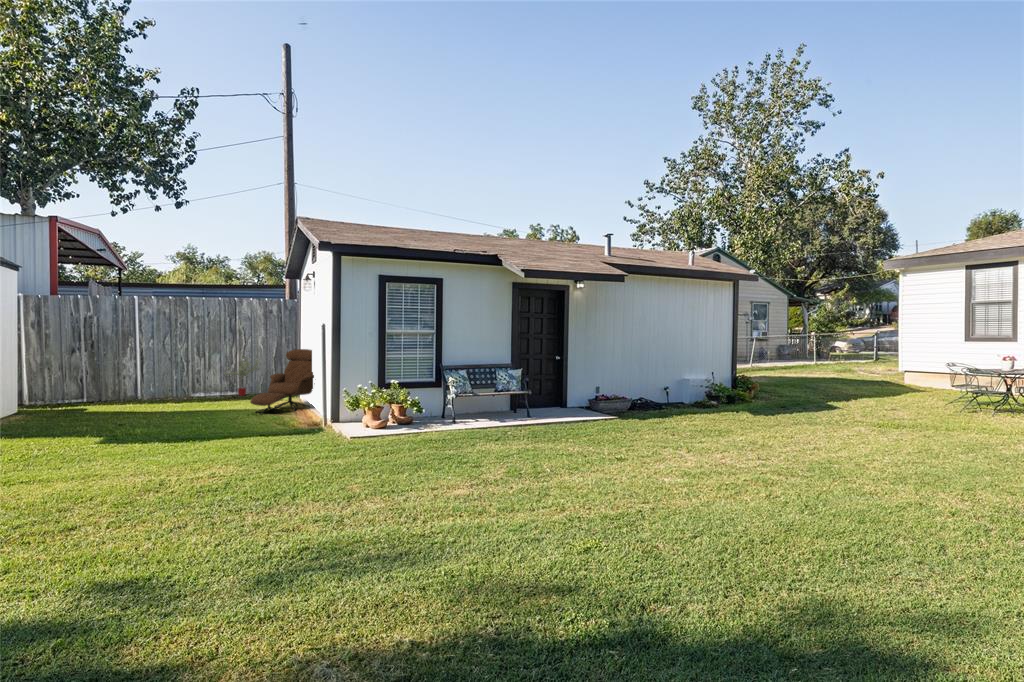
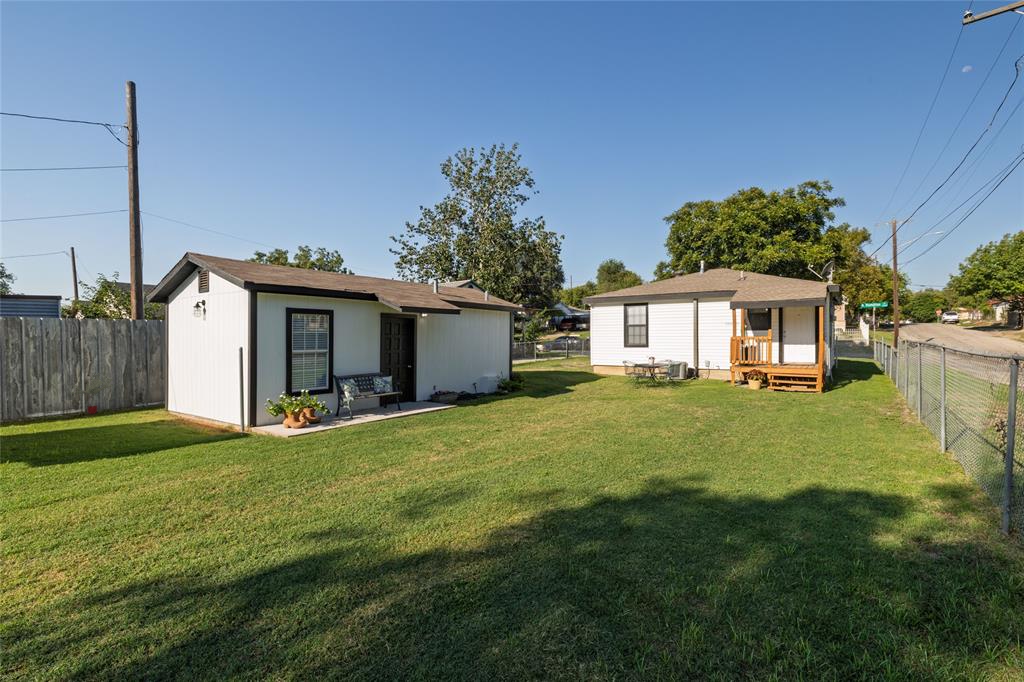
lounge chair: present [250,349,314,414] -> none [143,366,204,428]

